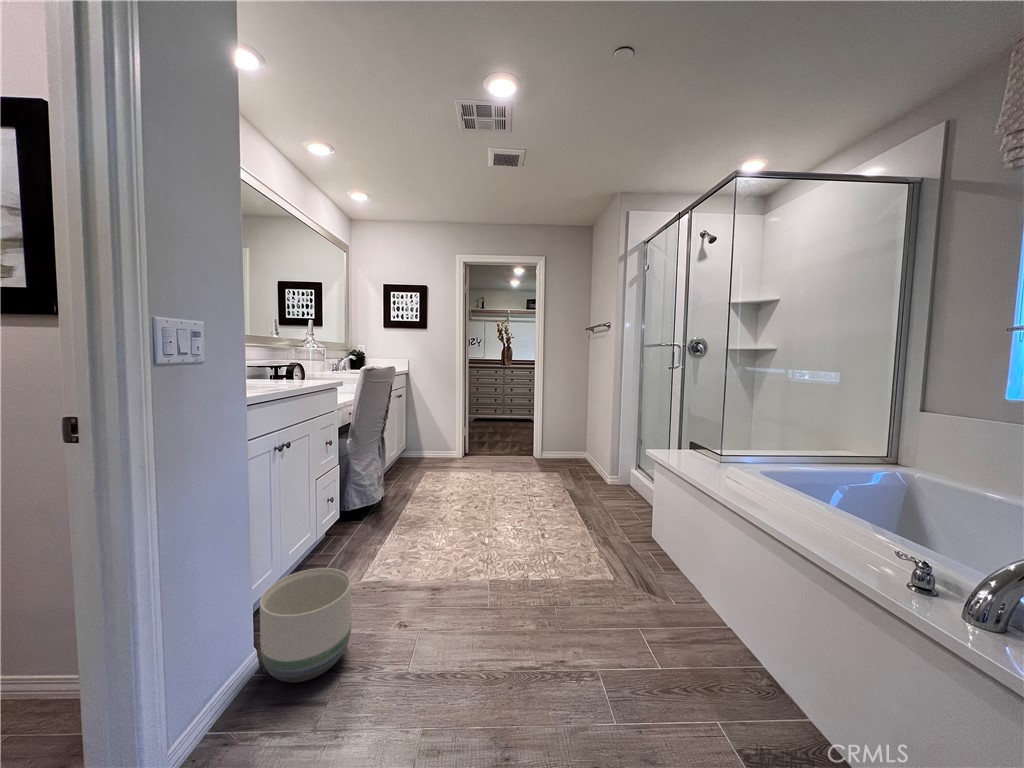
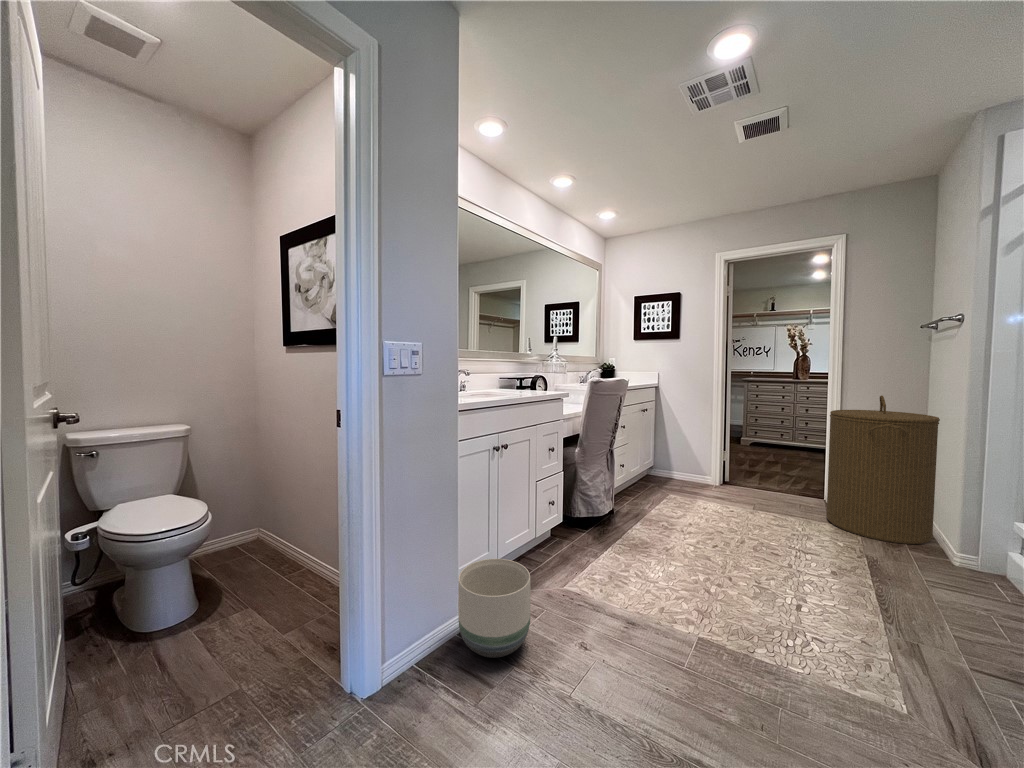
laundry hamper: none [538,378,596,478] -> present [827,395,940,544]

